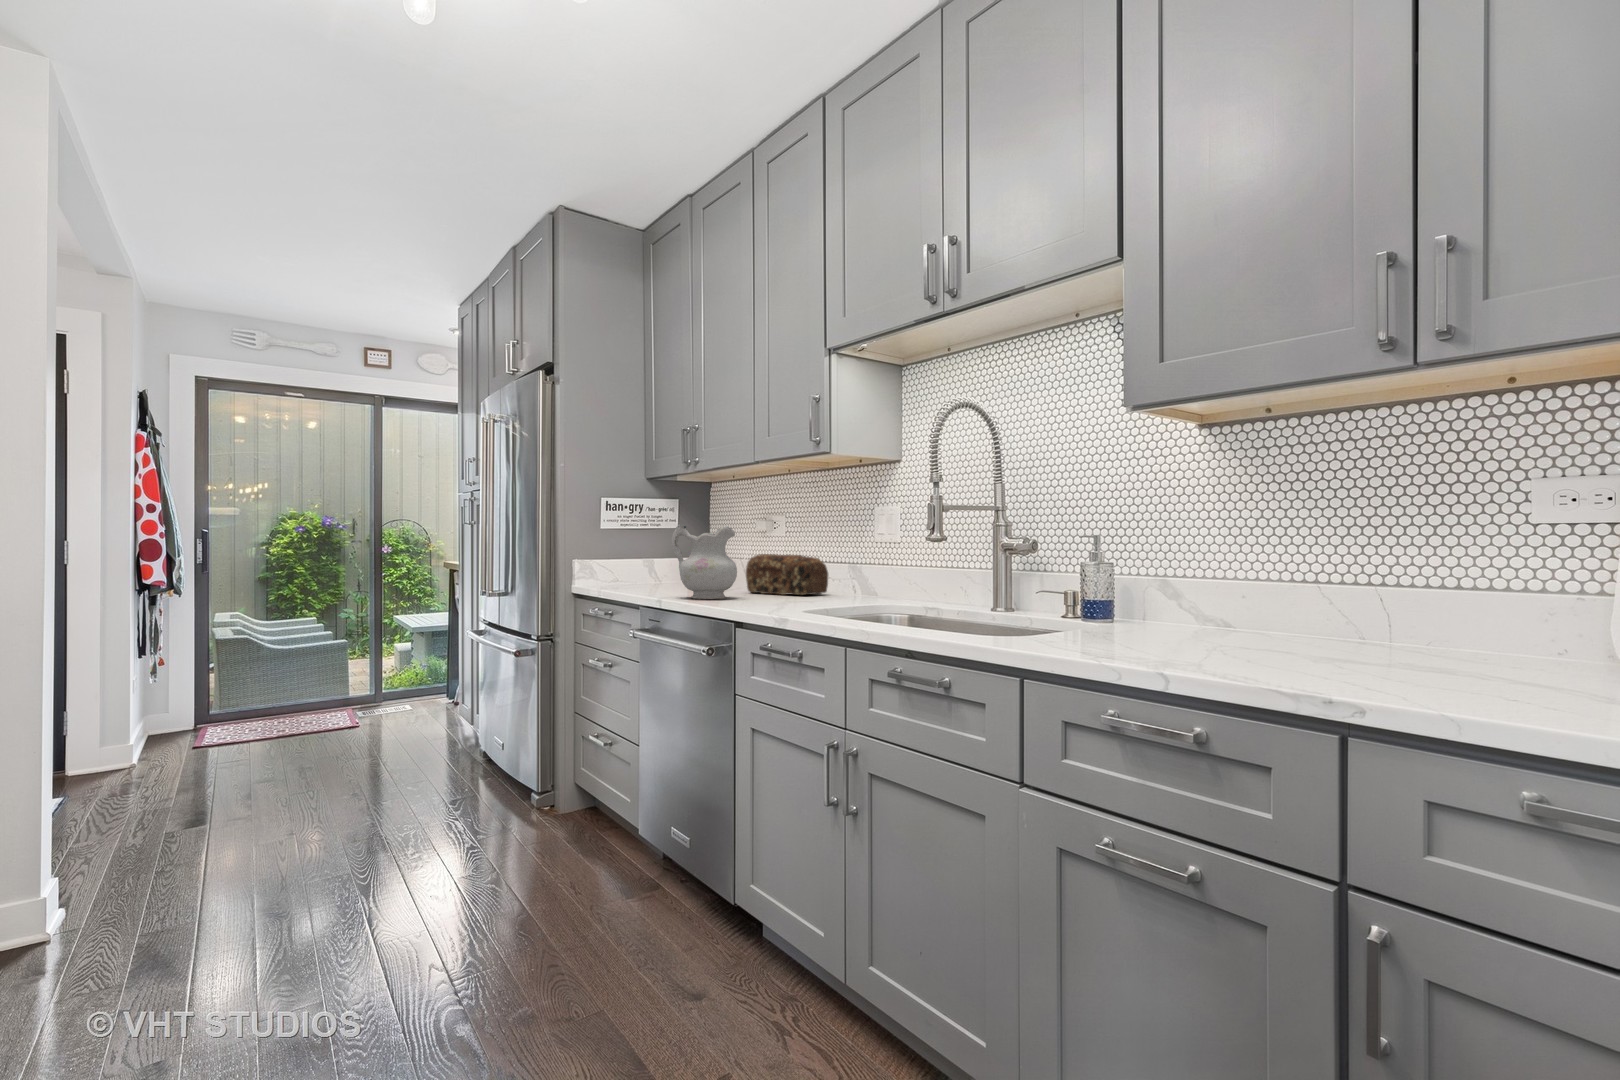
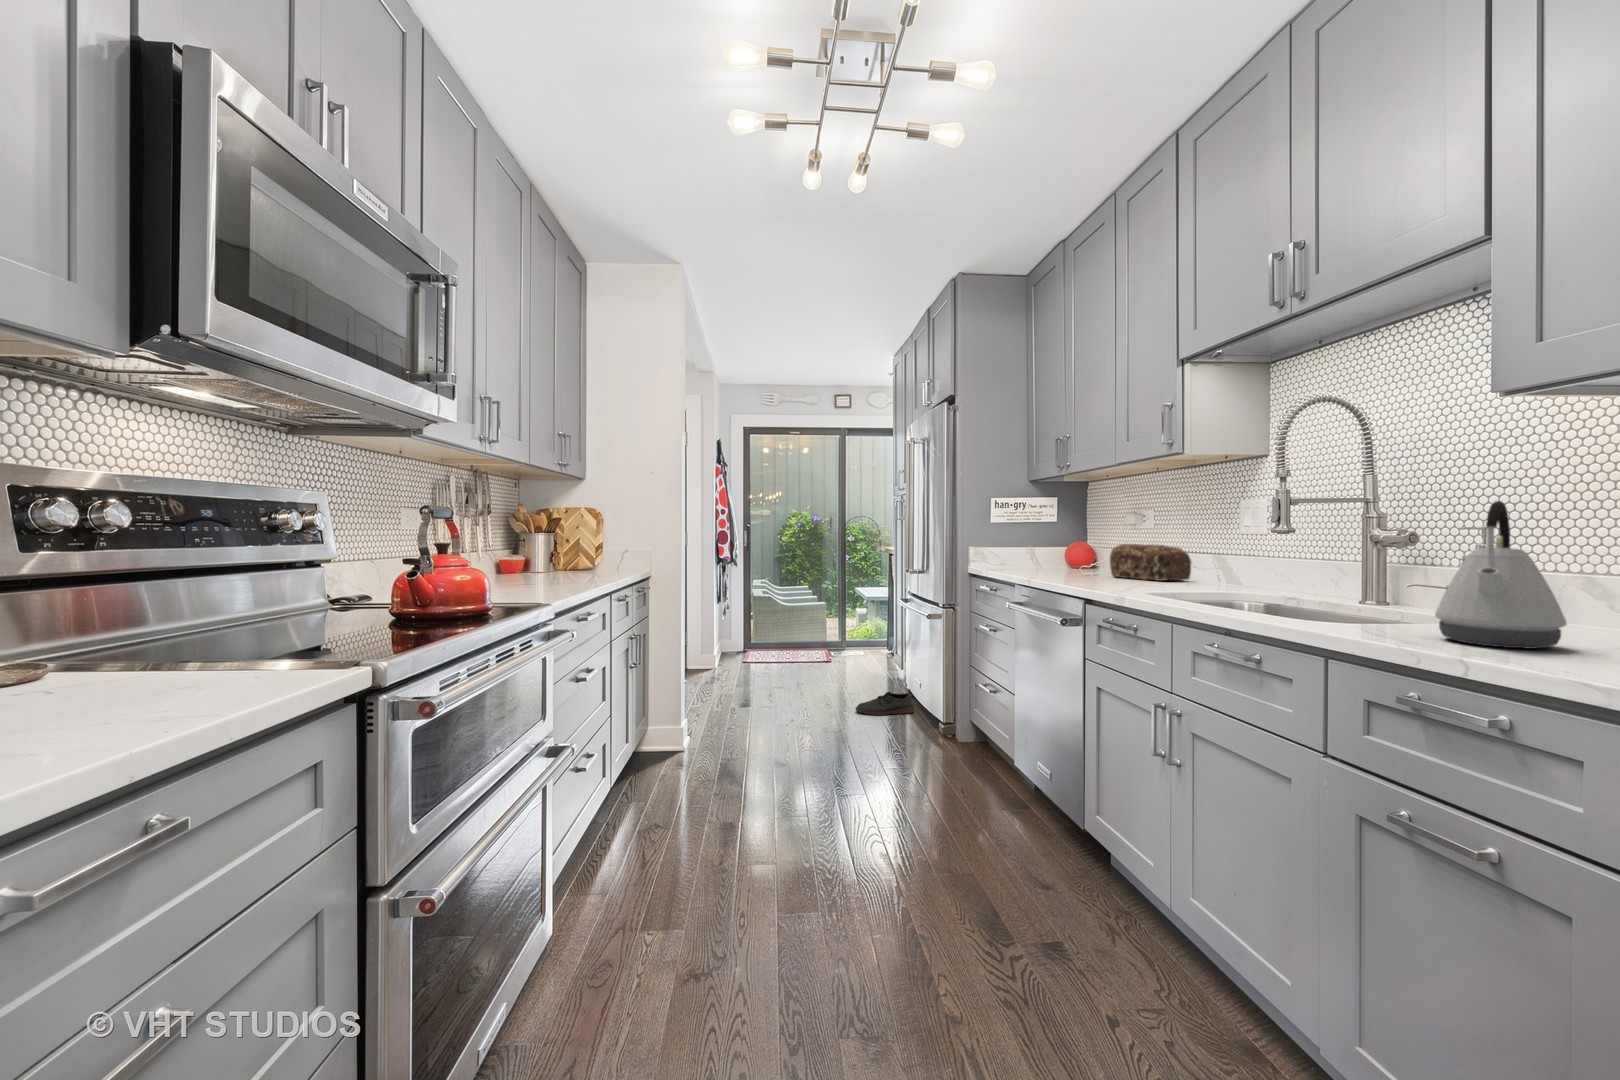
kettle: none [1089,511,1182,650] -> present [1435,501,1567,649]
ceramic pitcher: present [672,525,737,599] -> none [1040,519,1097,581]
shoe: none [403,762,494,802] -> present [856,691,914,715]

